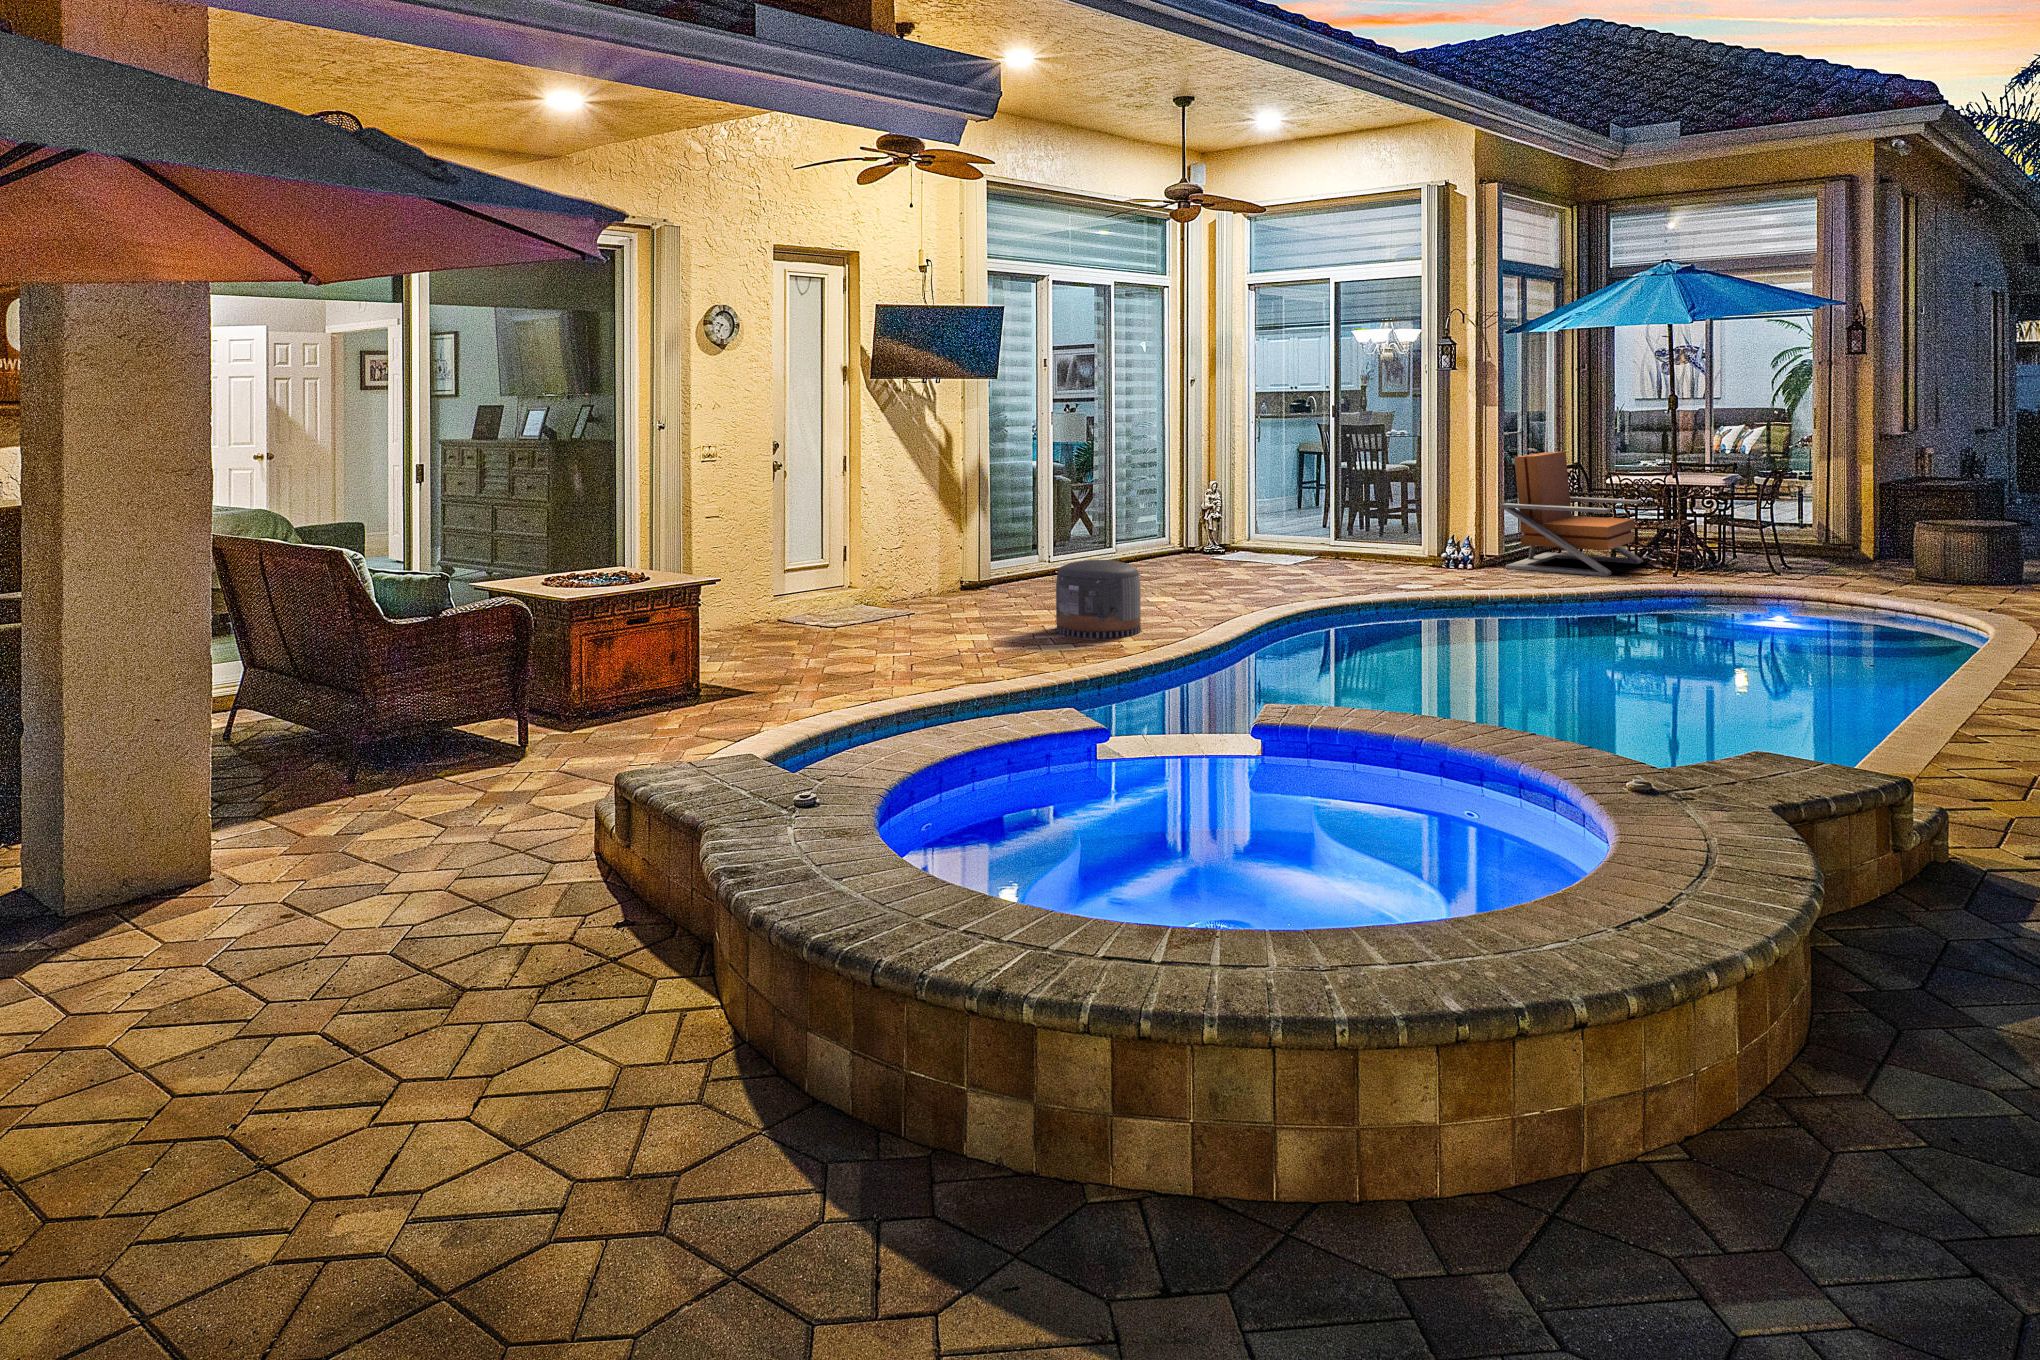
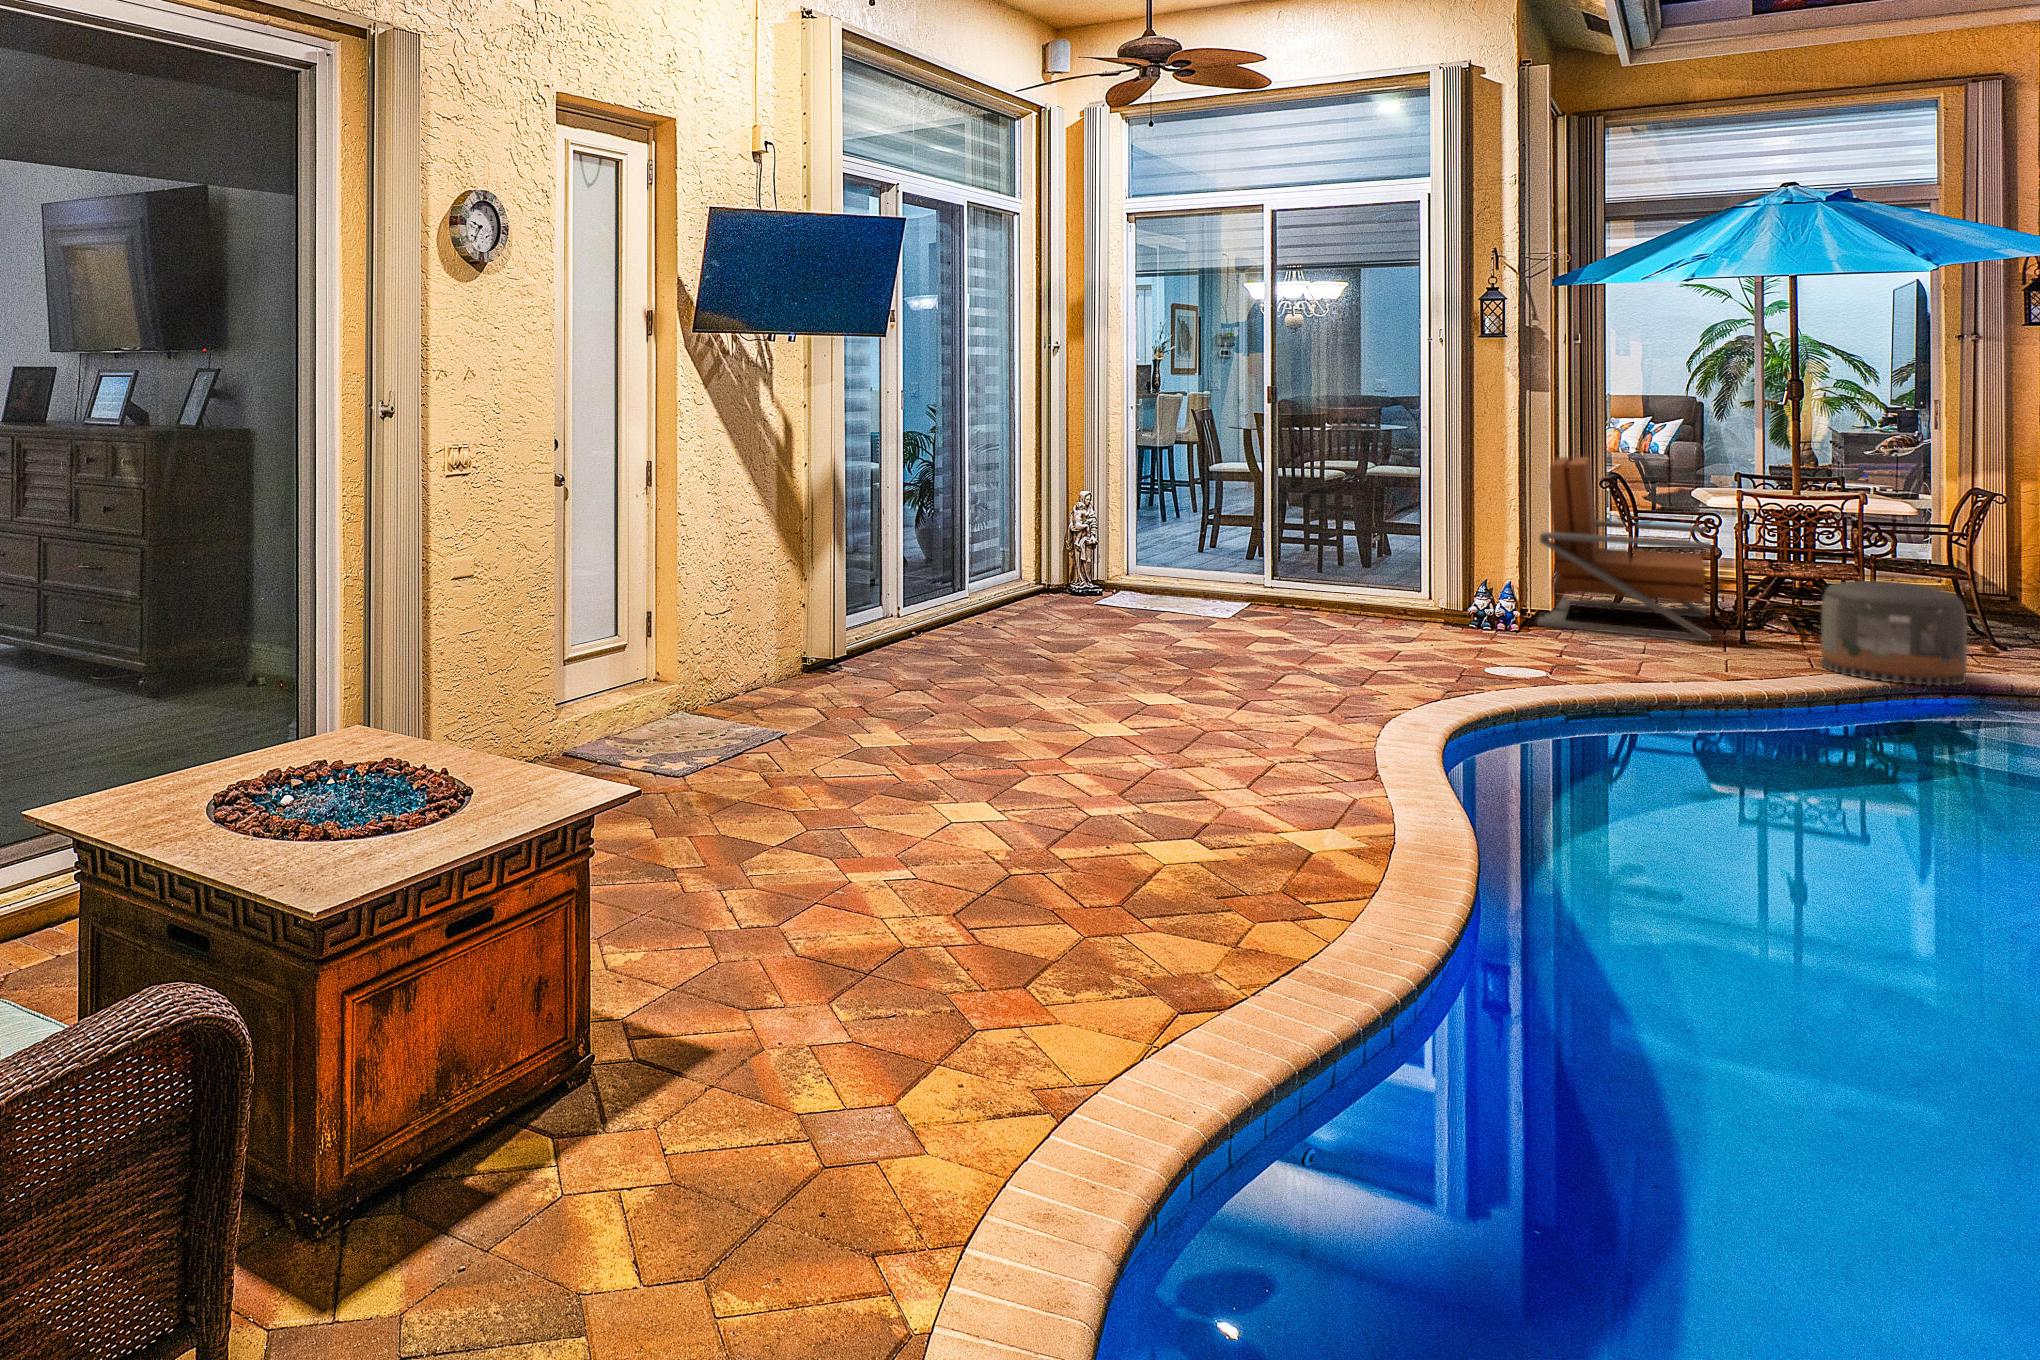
pouf: present [1056,560,1141,638] -> present [1821,581,1967,686]

